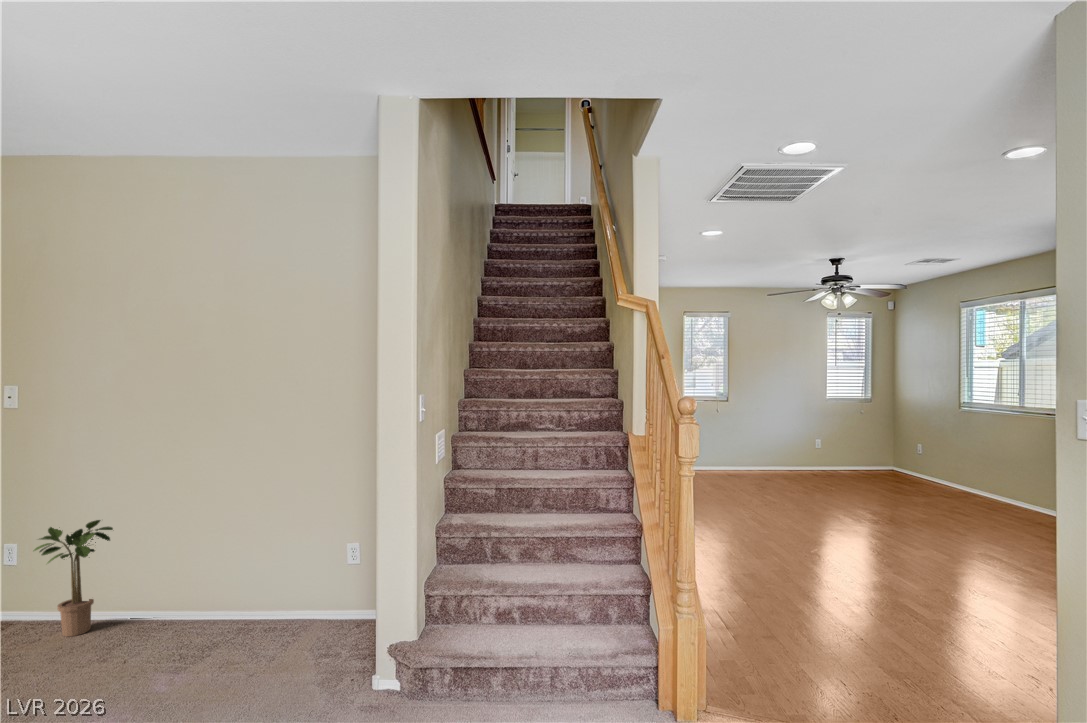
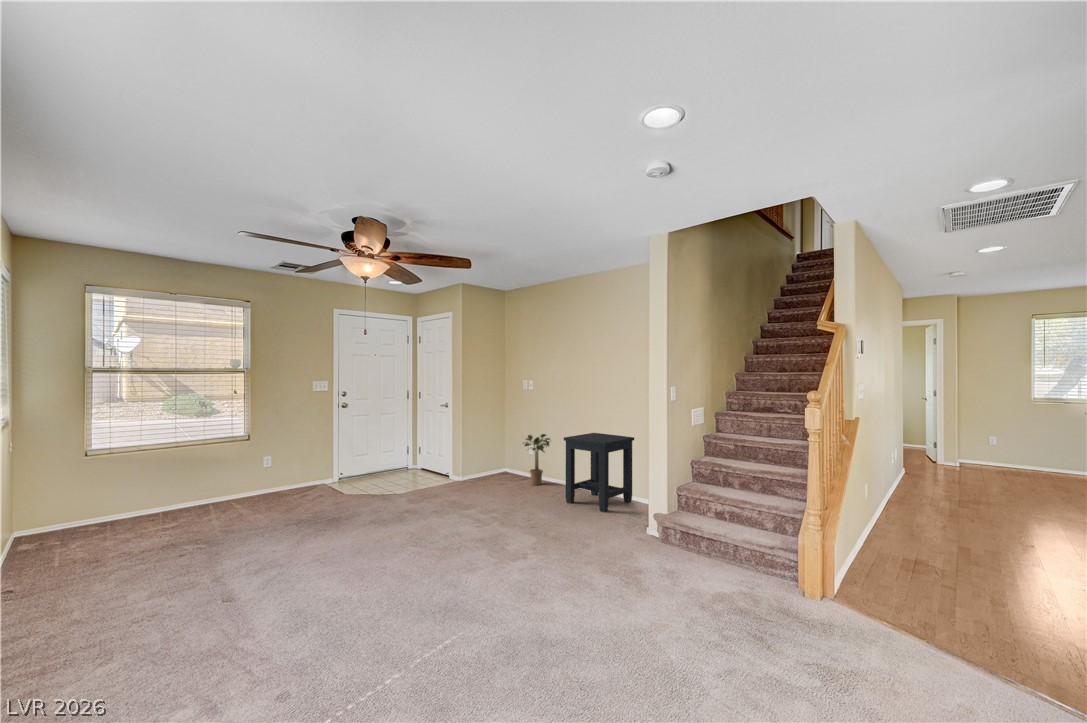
side table: none [162,499,311,661] -> present [564,433,634,512]

